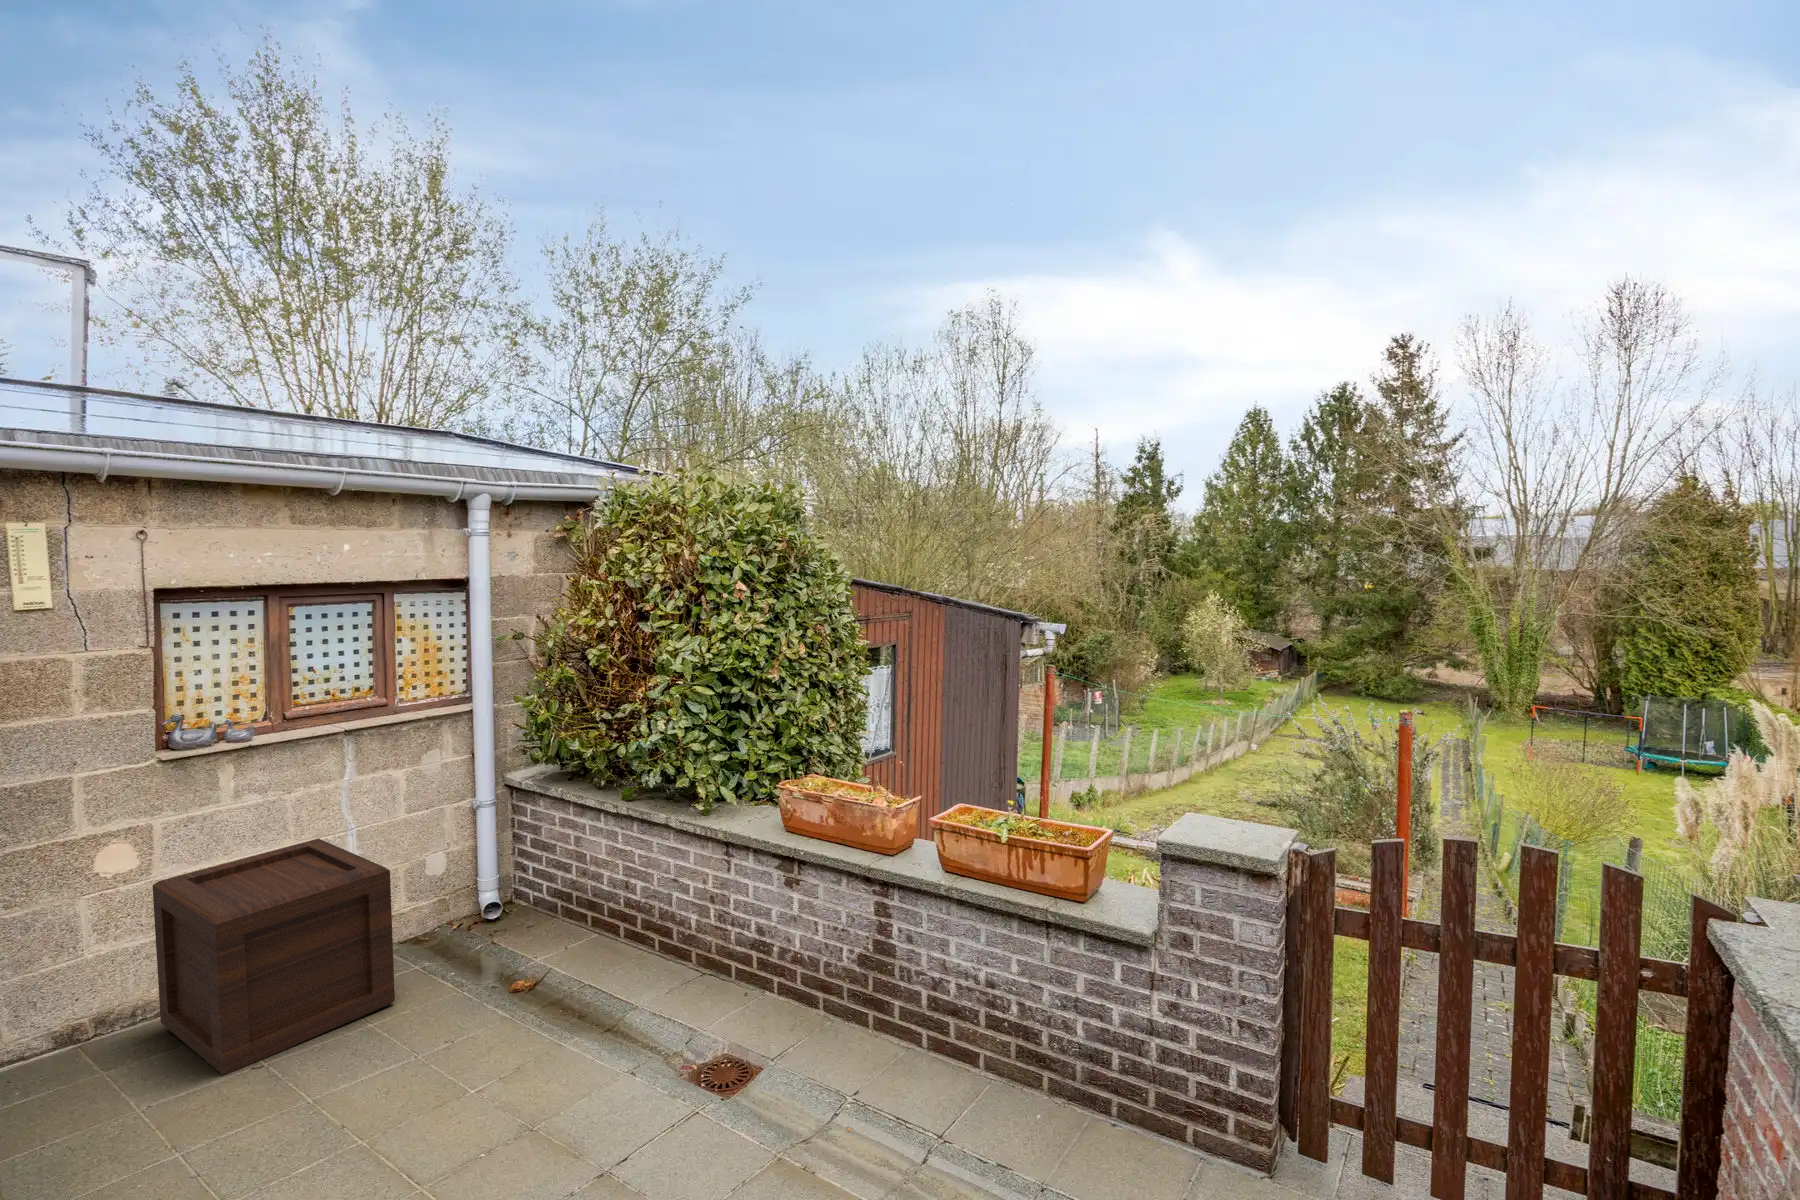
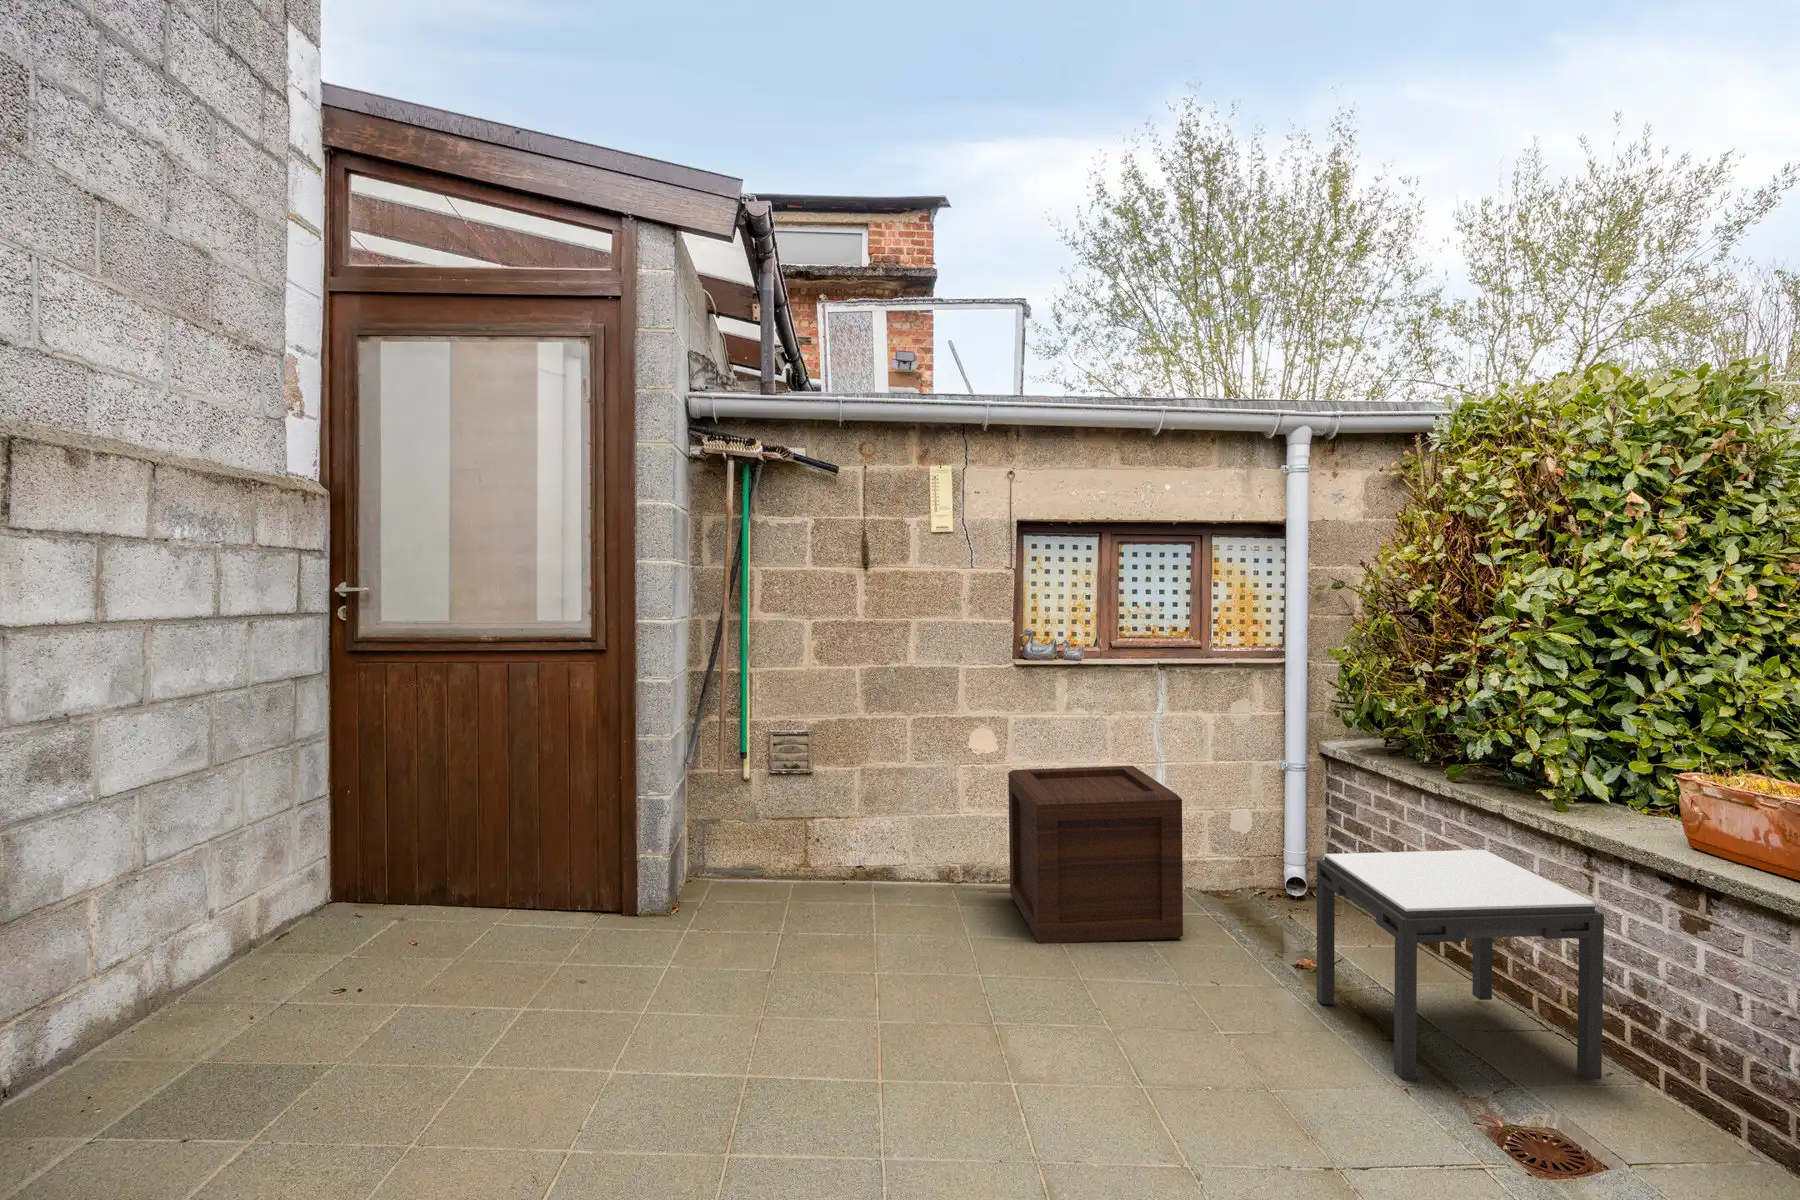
side table: none [535,853,742,1072] -> present [1317,850,1604,1080]

